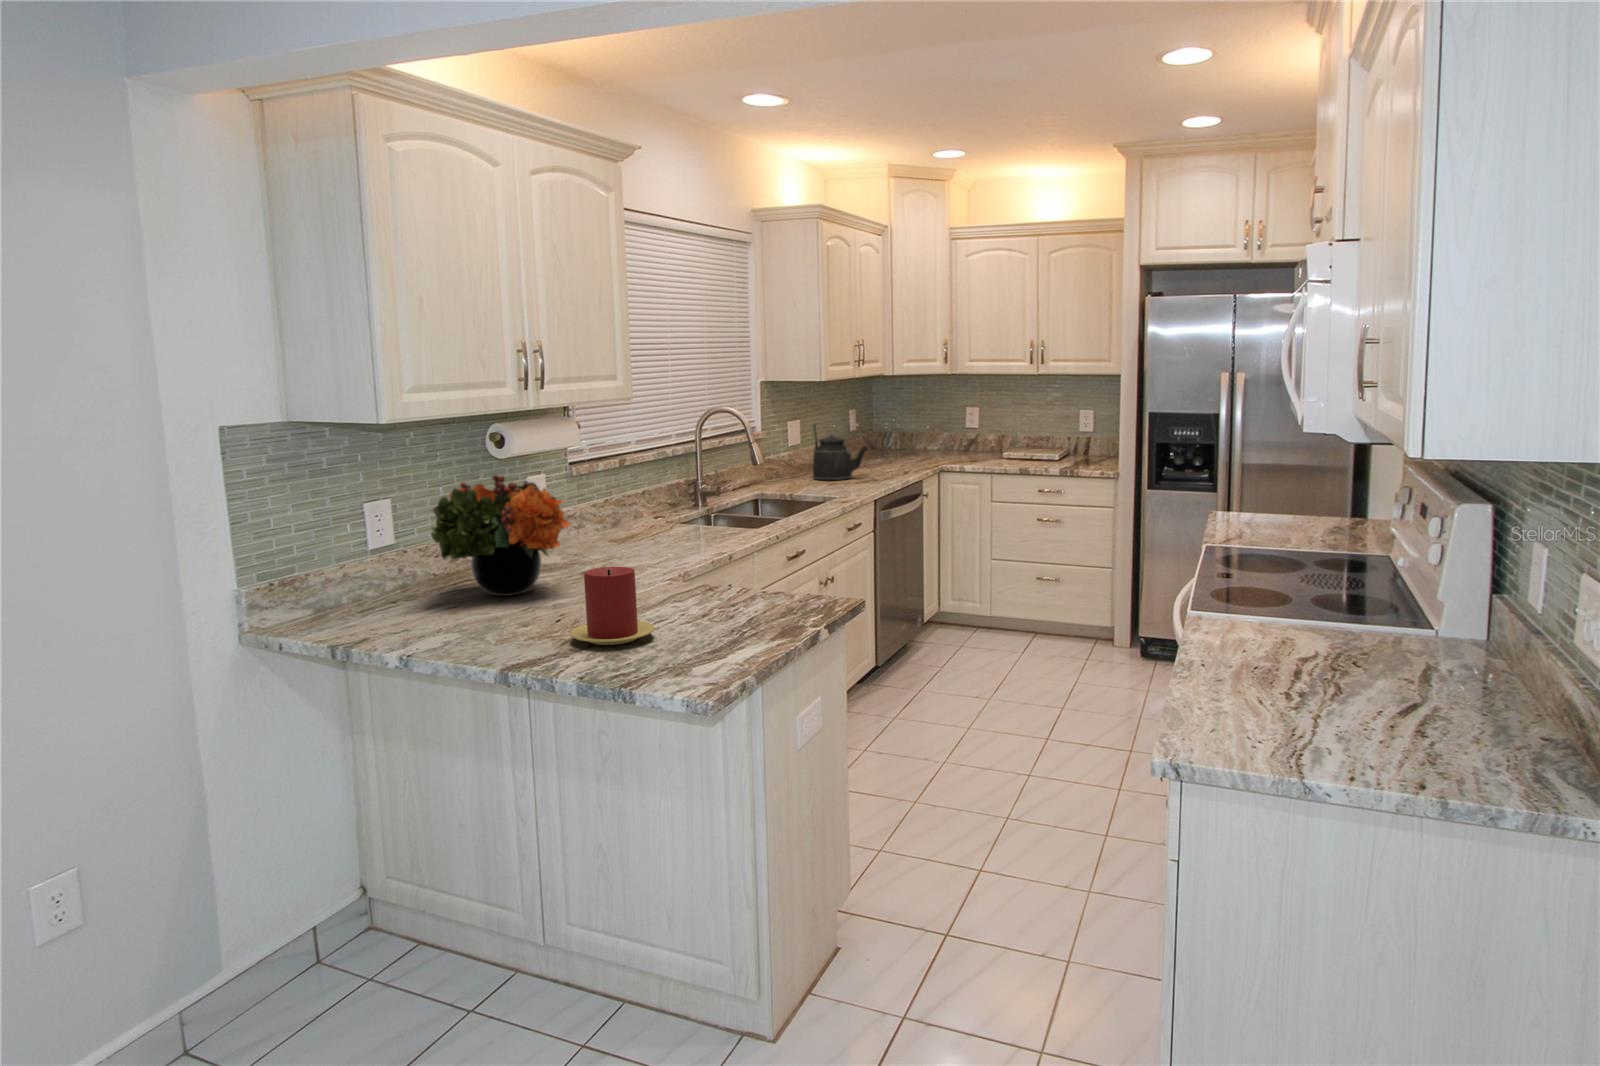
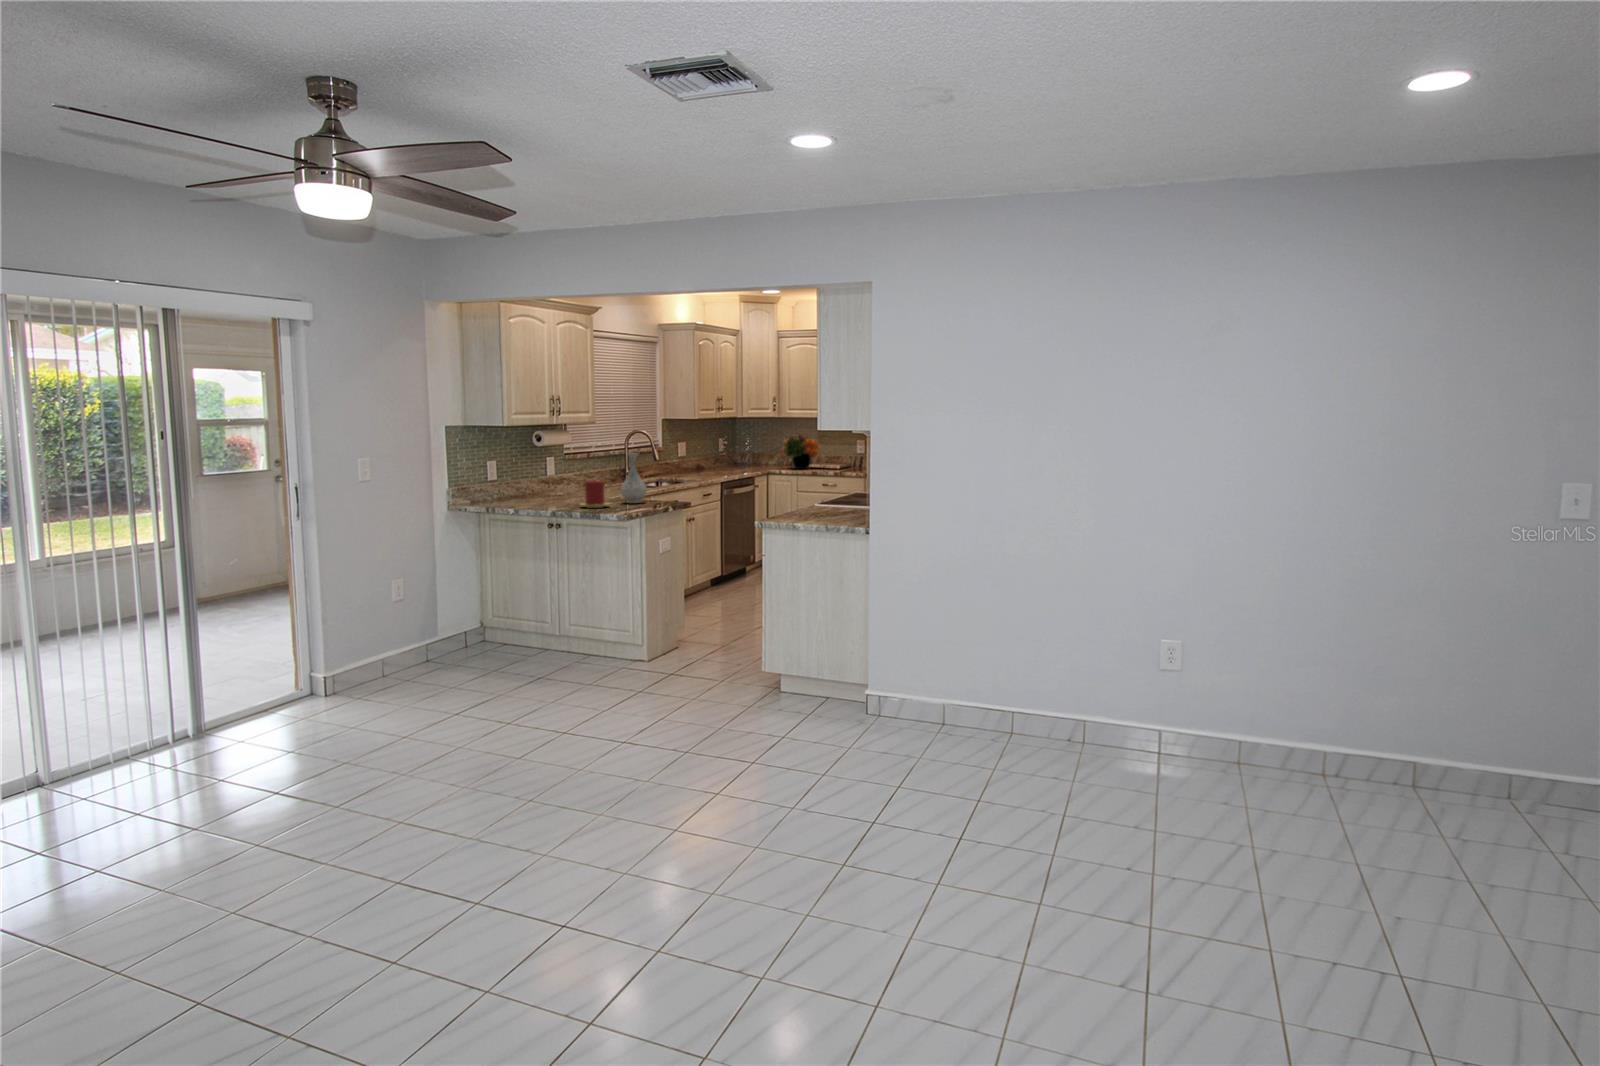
kettle: present [813,423,868,480] -> none [693,443,723,474]
flower arrangement: present [431,475,570,596] -> present [782,435,819,469]
vase: none [680,484,747,612] -> present [621,453,647,503]

